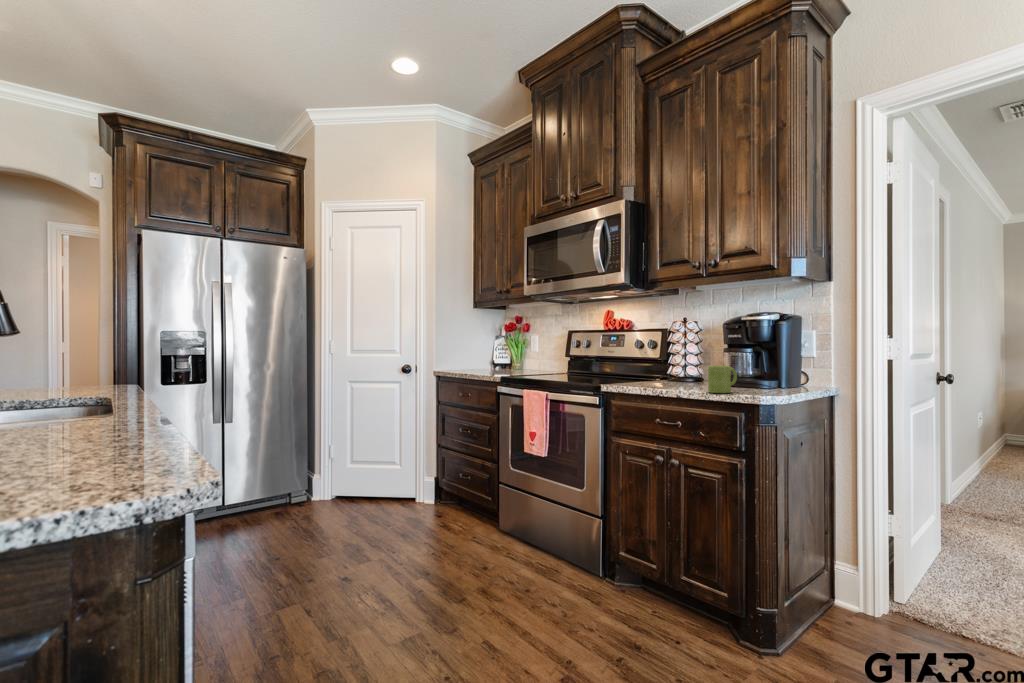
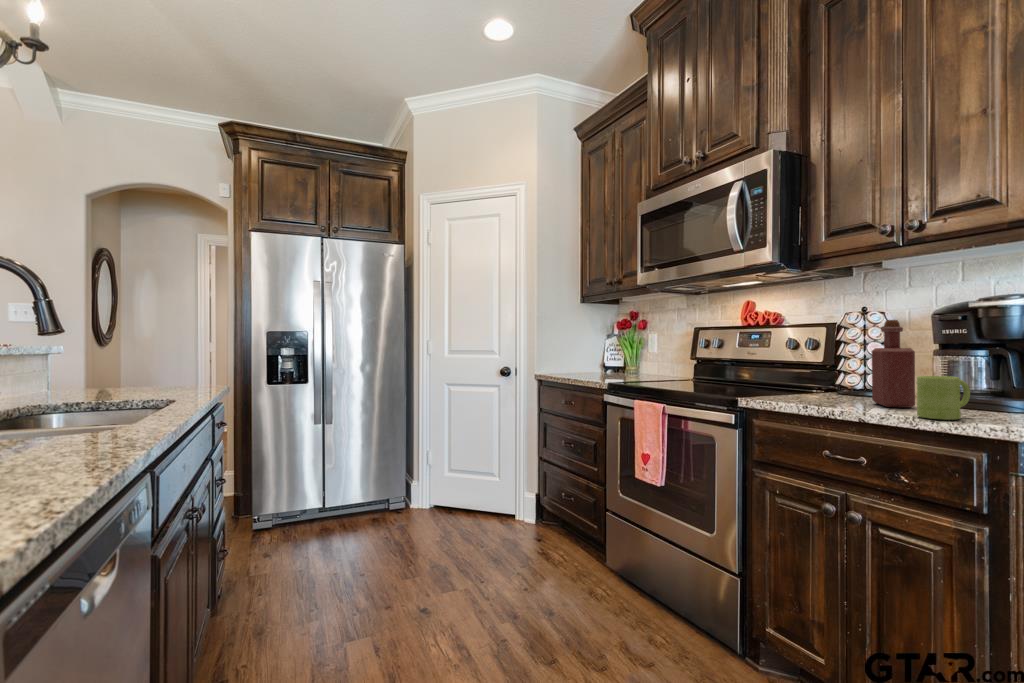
bottle: none [687,328,711,388] -> present [872,320,915,408]

